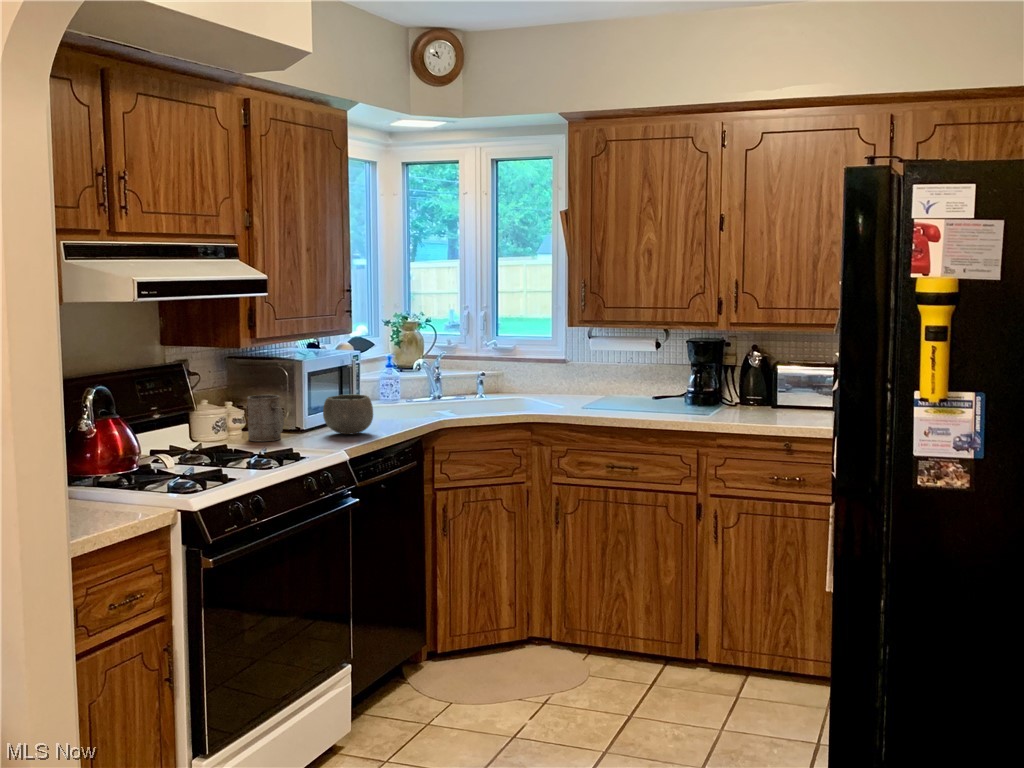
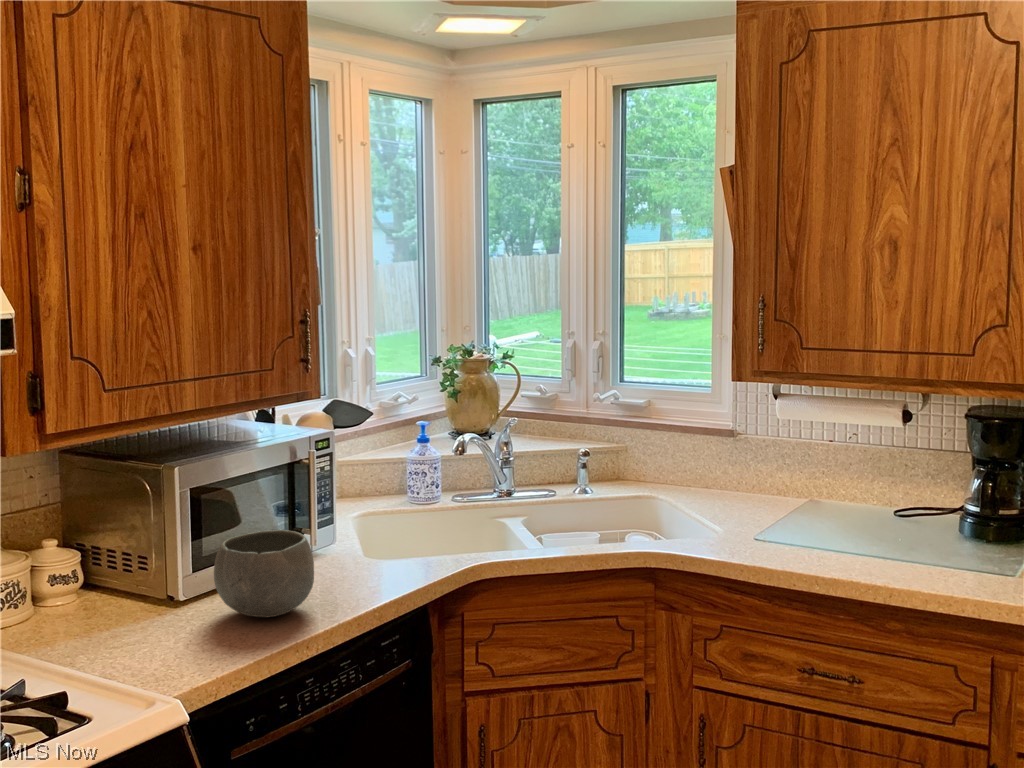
mug: present [247,395,284,441] -> none [58,533,130,633]

